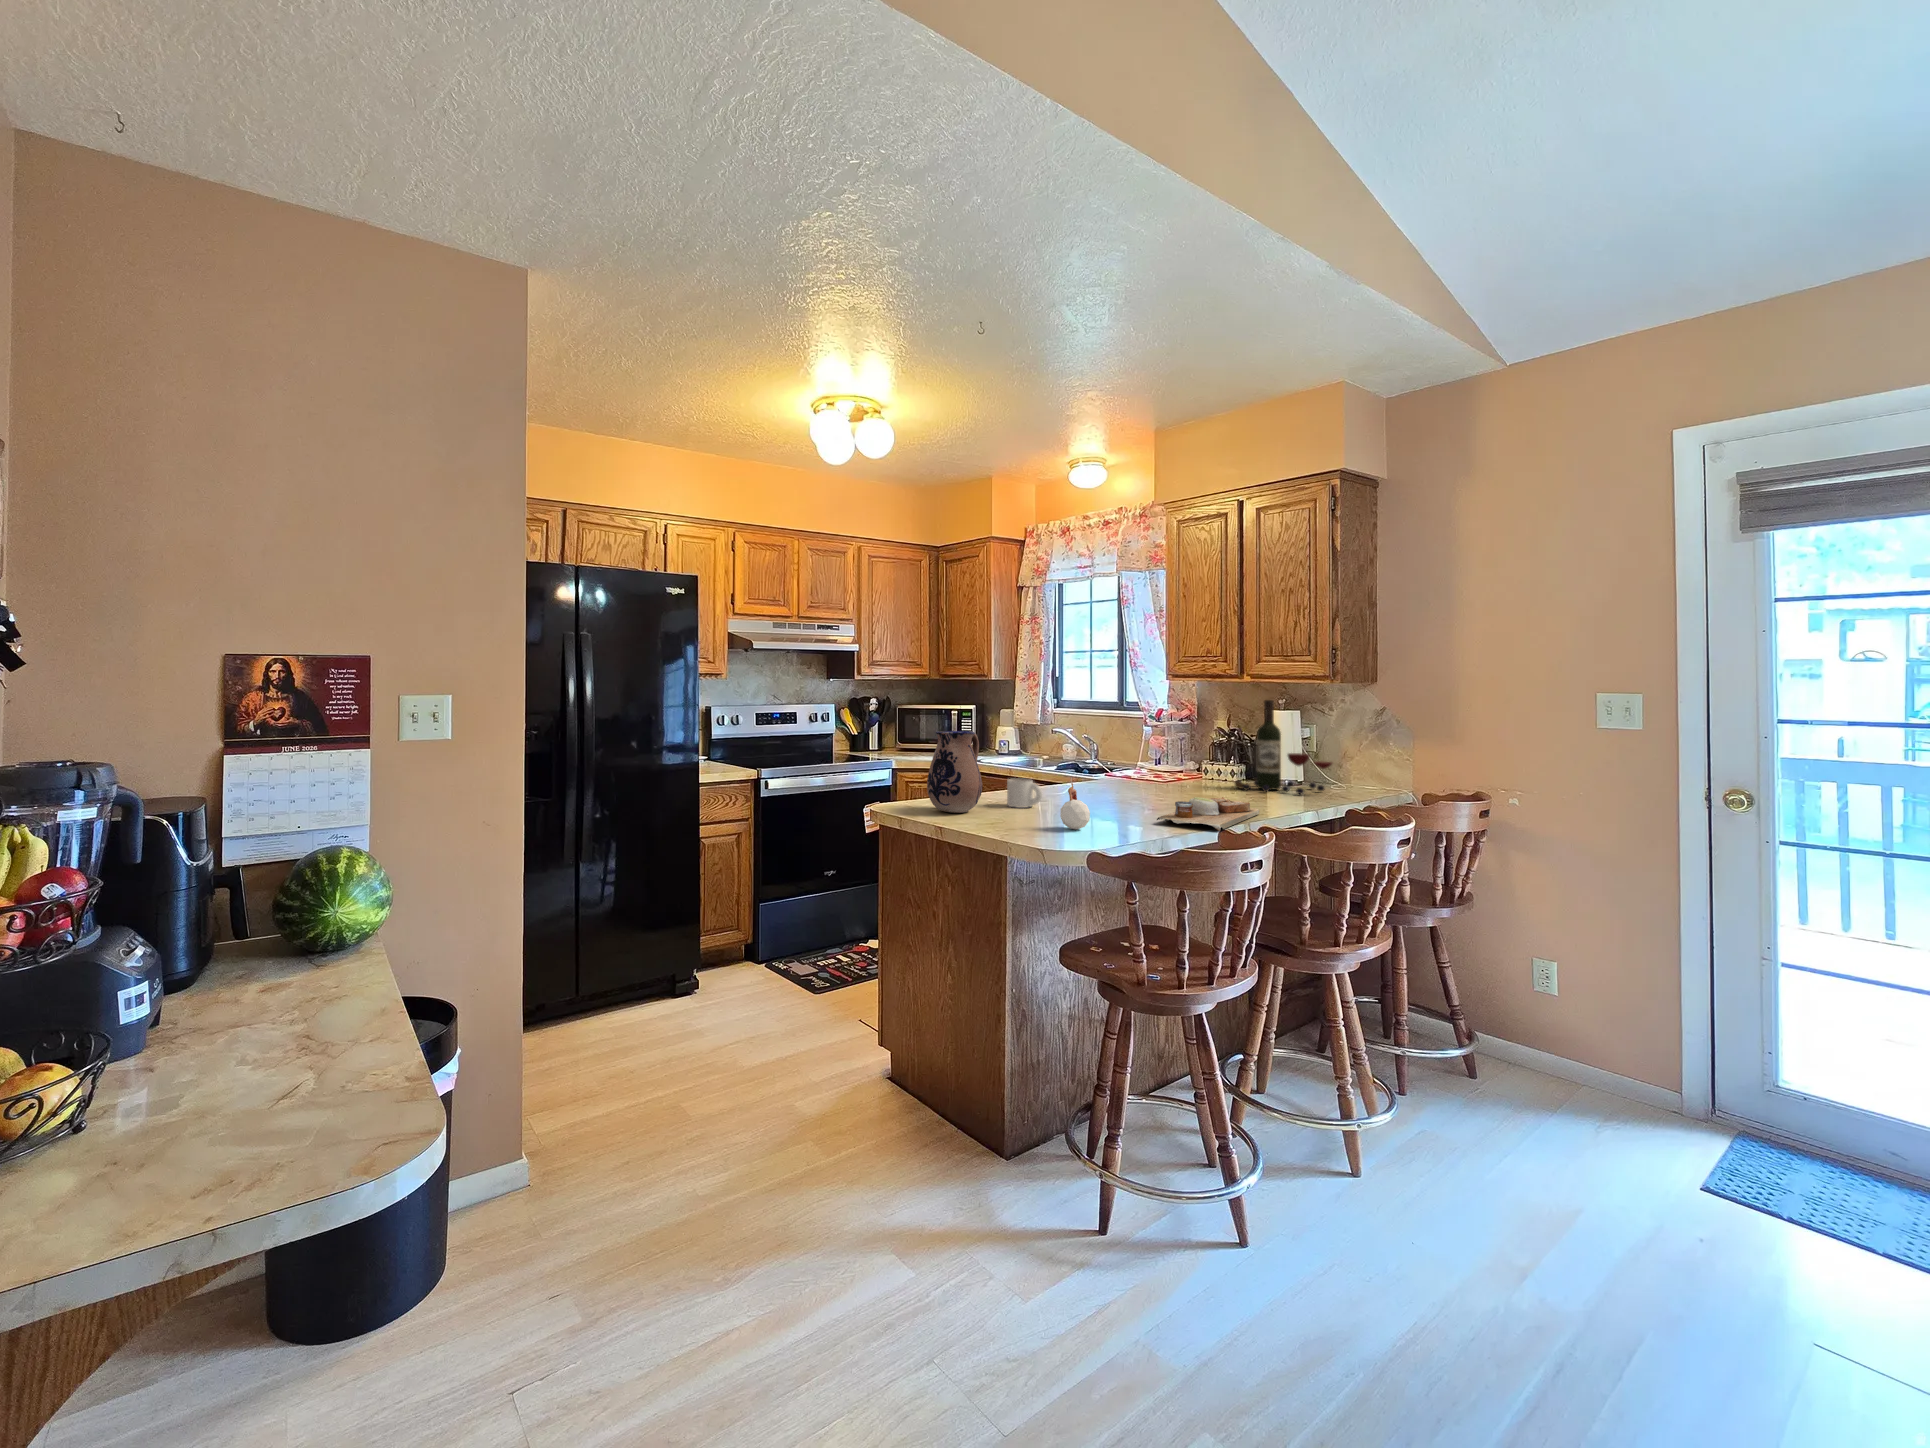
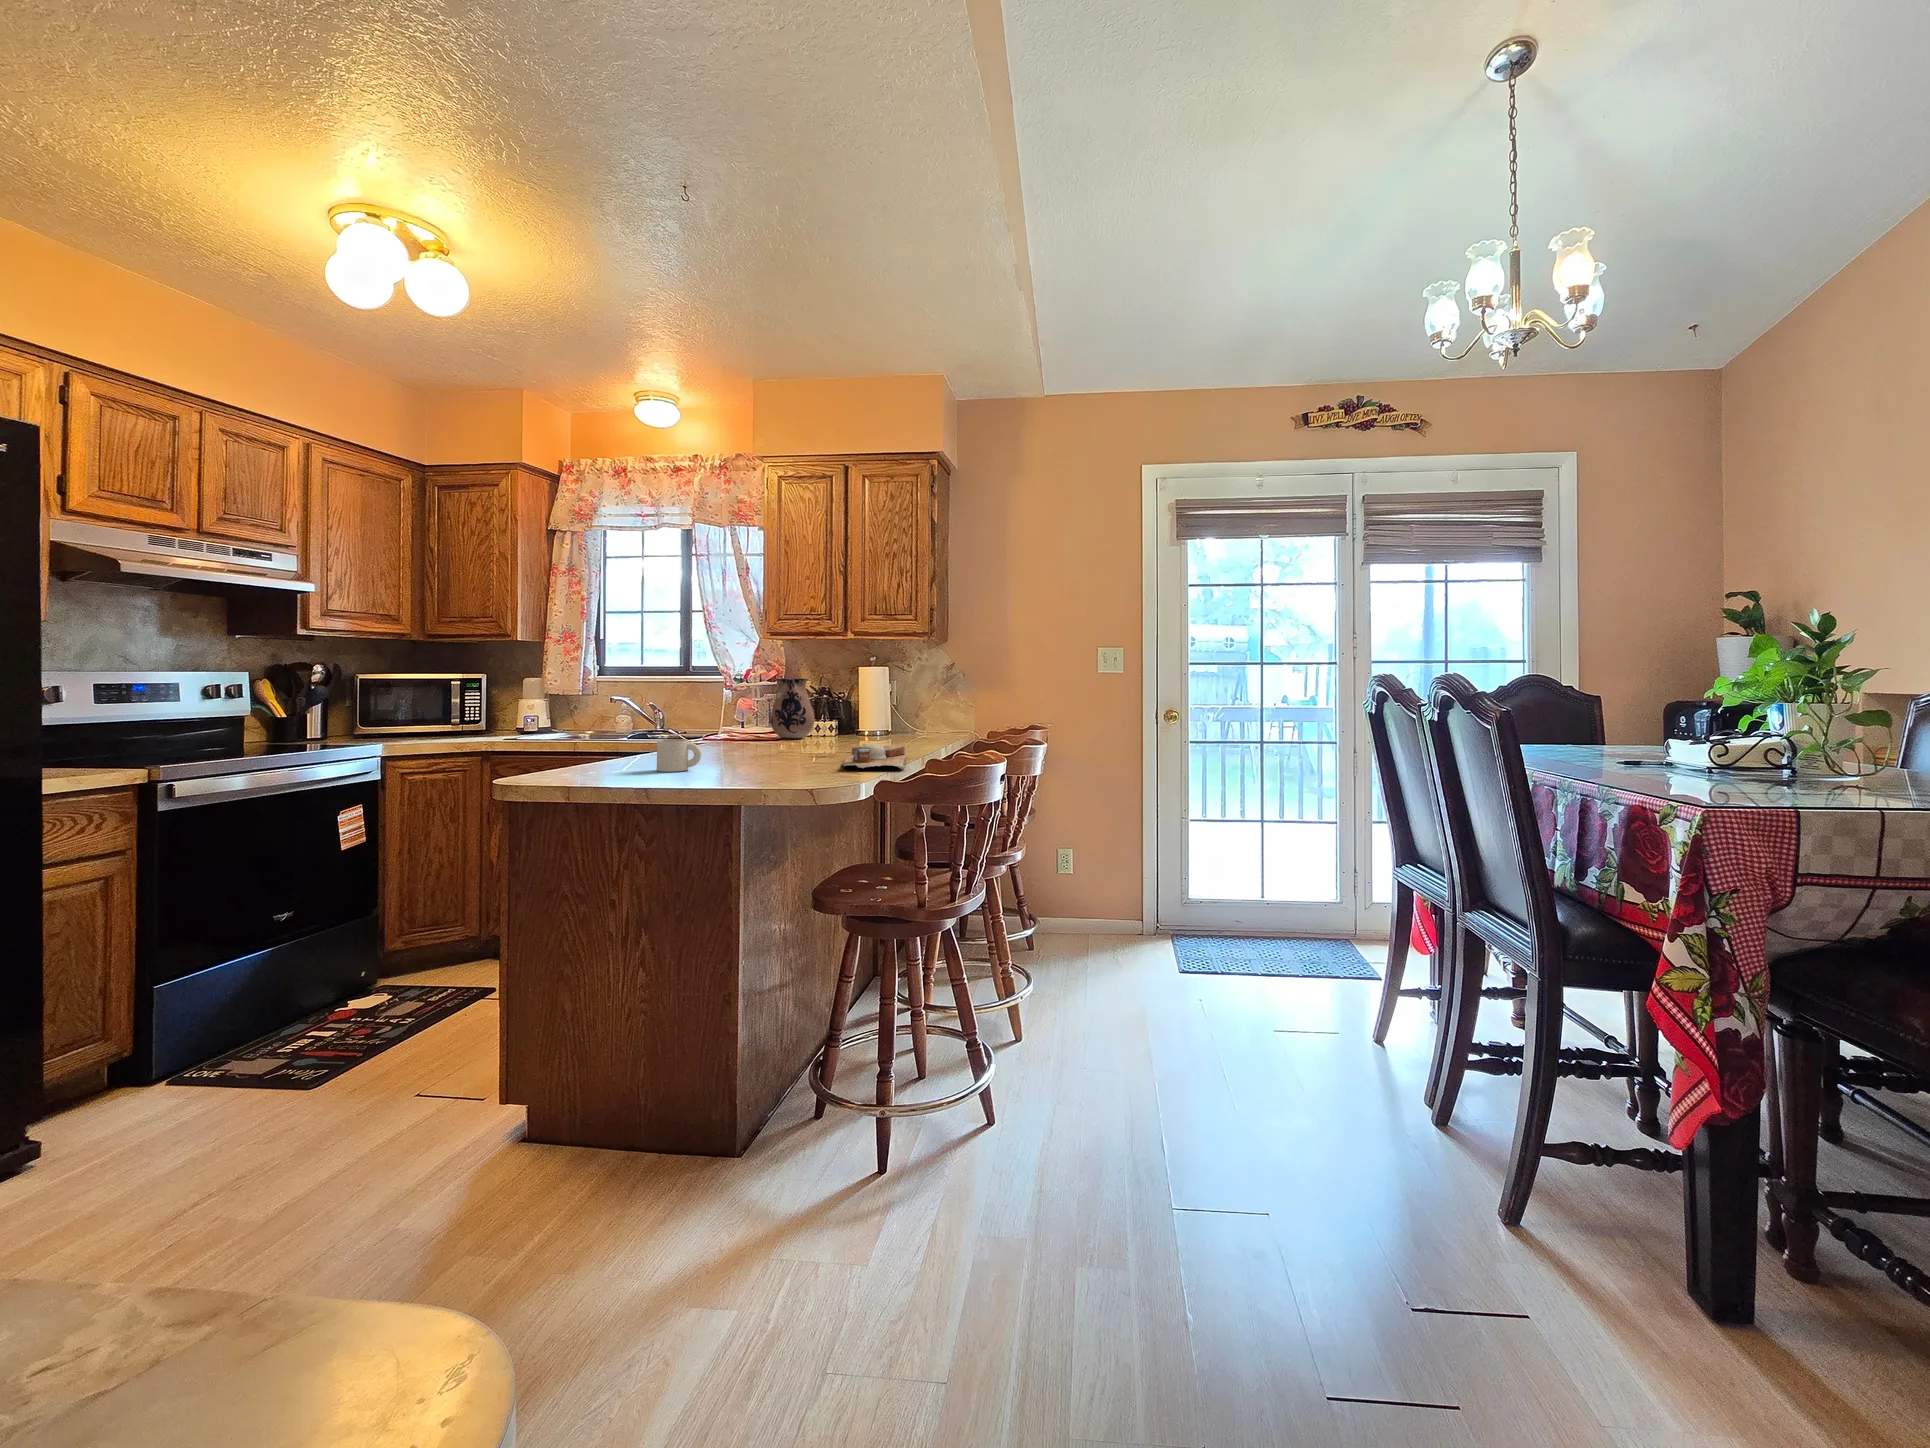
wine bottle: present [1235,700,1332,794] -> none [845,657,935,743]
ceramic pitcher: present [927,731,982,813] -> present [771,678,814,738]
candle: present [1060,778,1090,830] -> none [758,727,791,782]

